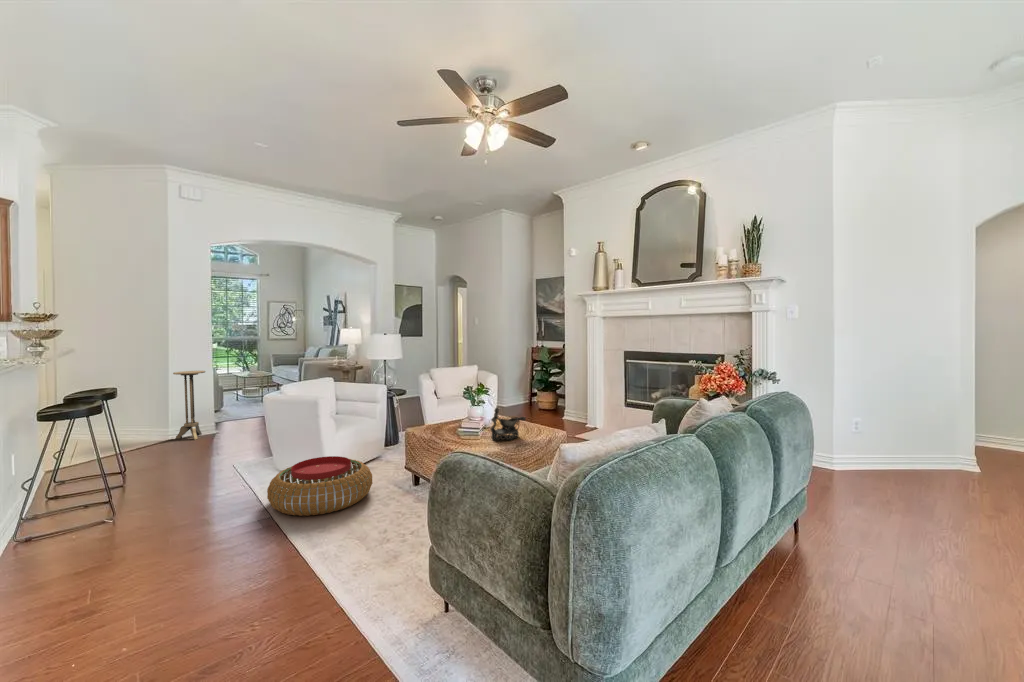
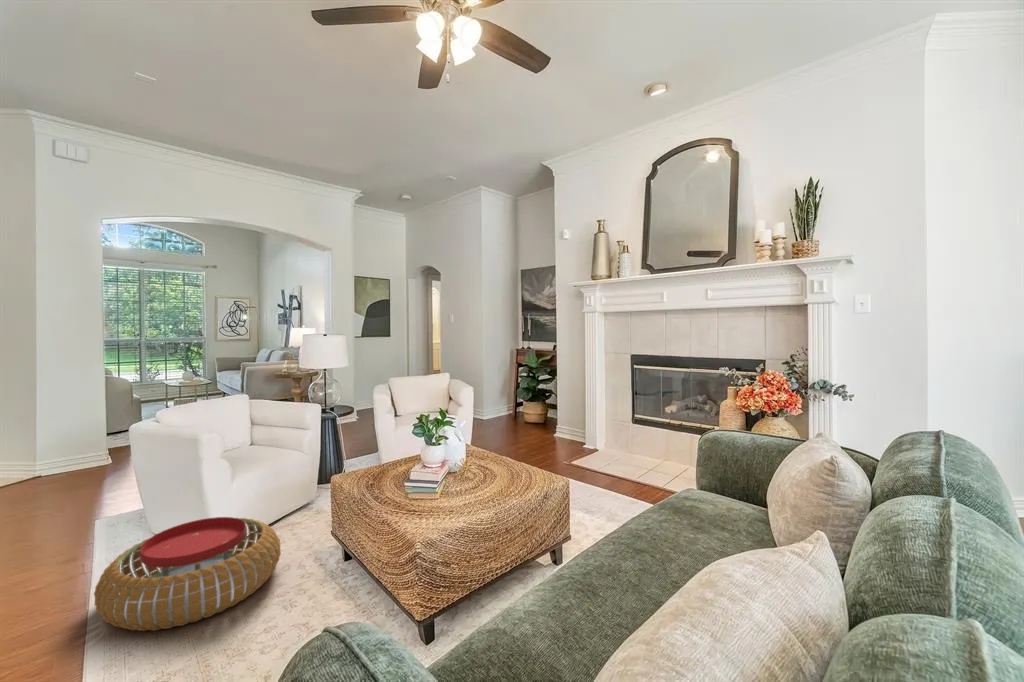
side table: present [173,371,205,440] -> none [37,382,86,475]
decorative bowl: present [491,408,526,440] -> none [458,445,511,495]

